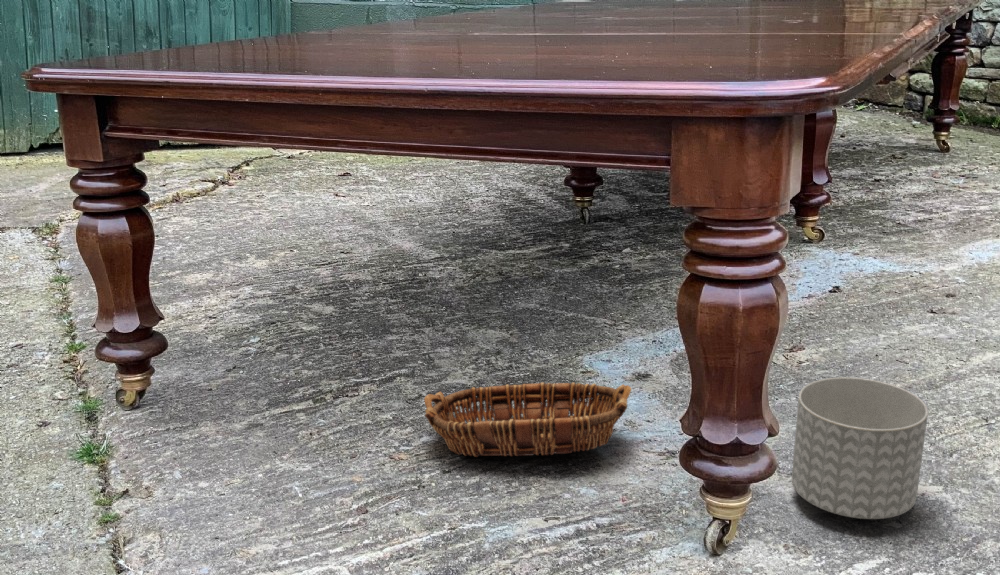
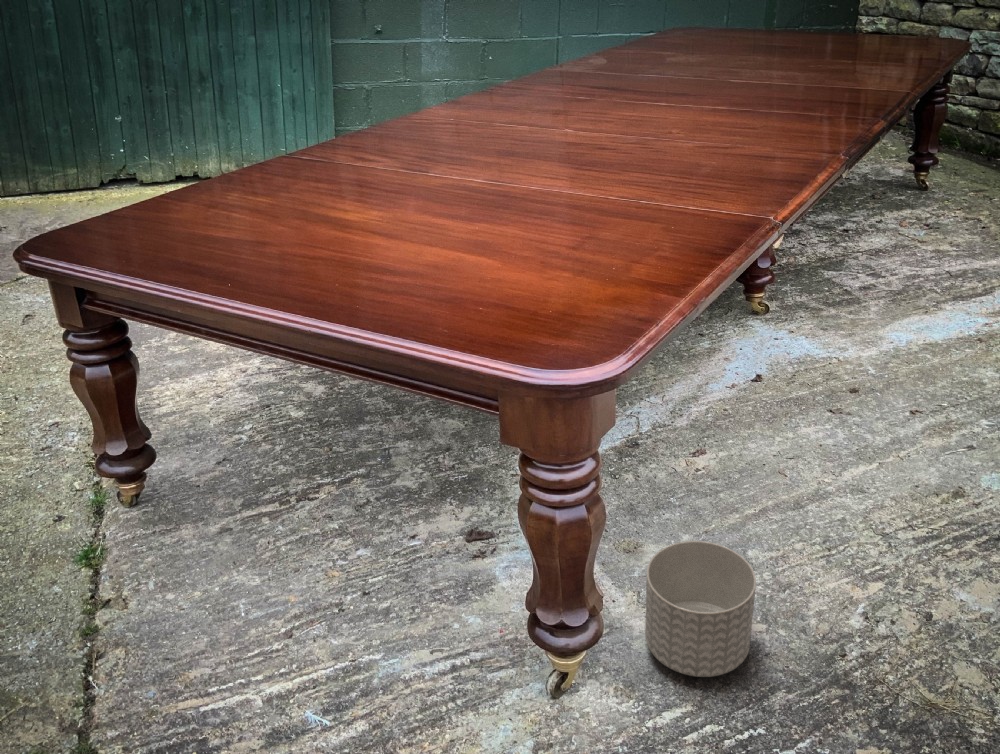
basket: present [424,382,631,457] -> none [313,493,545,603]

